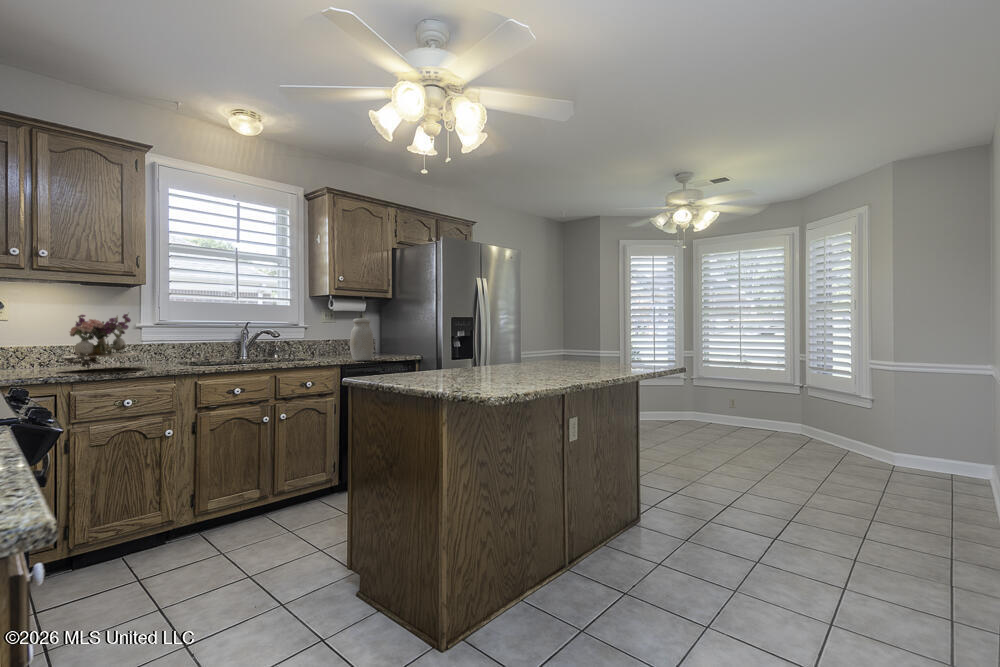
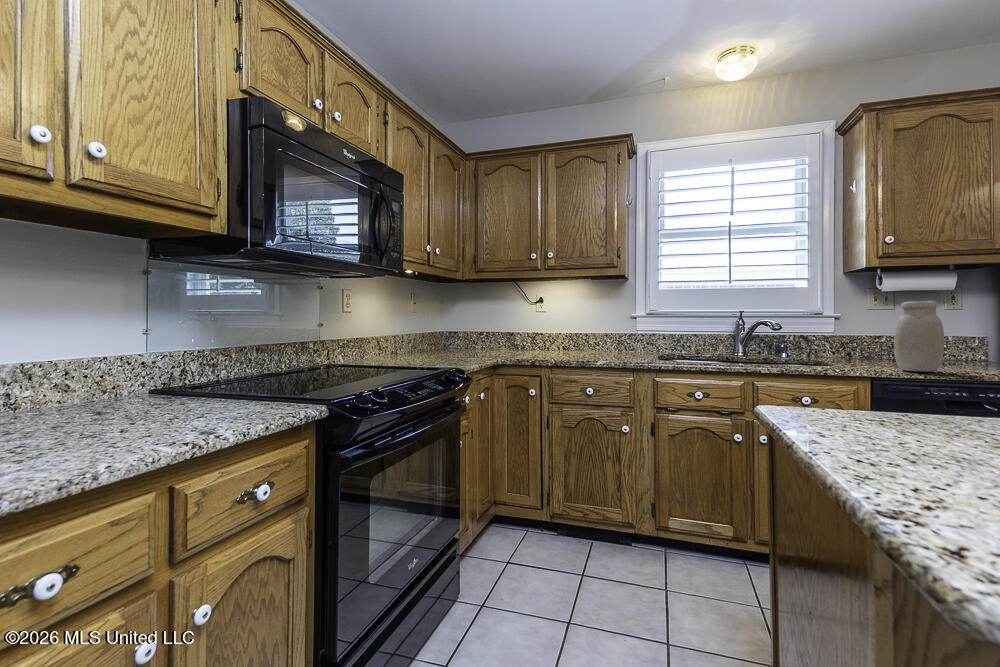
flower arrangement: present [55,314,141,369] -> none [556,303,627,357]

